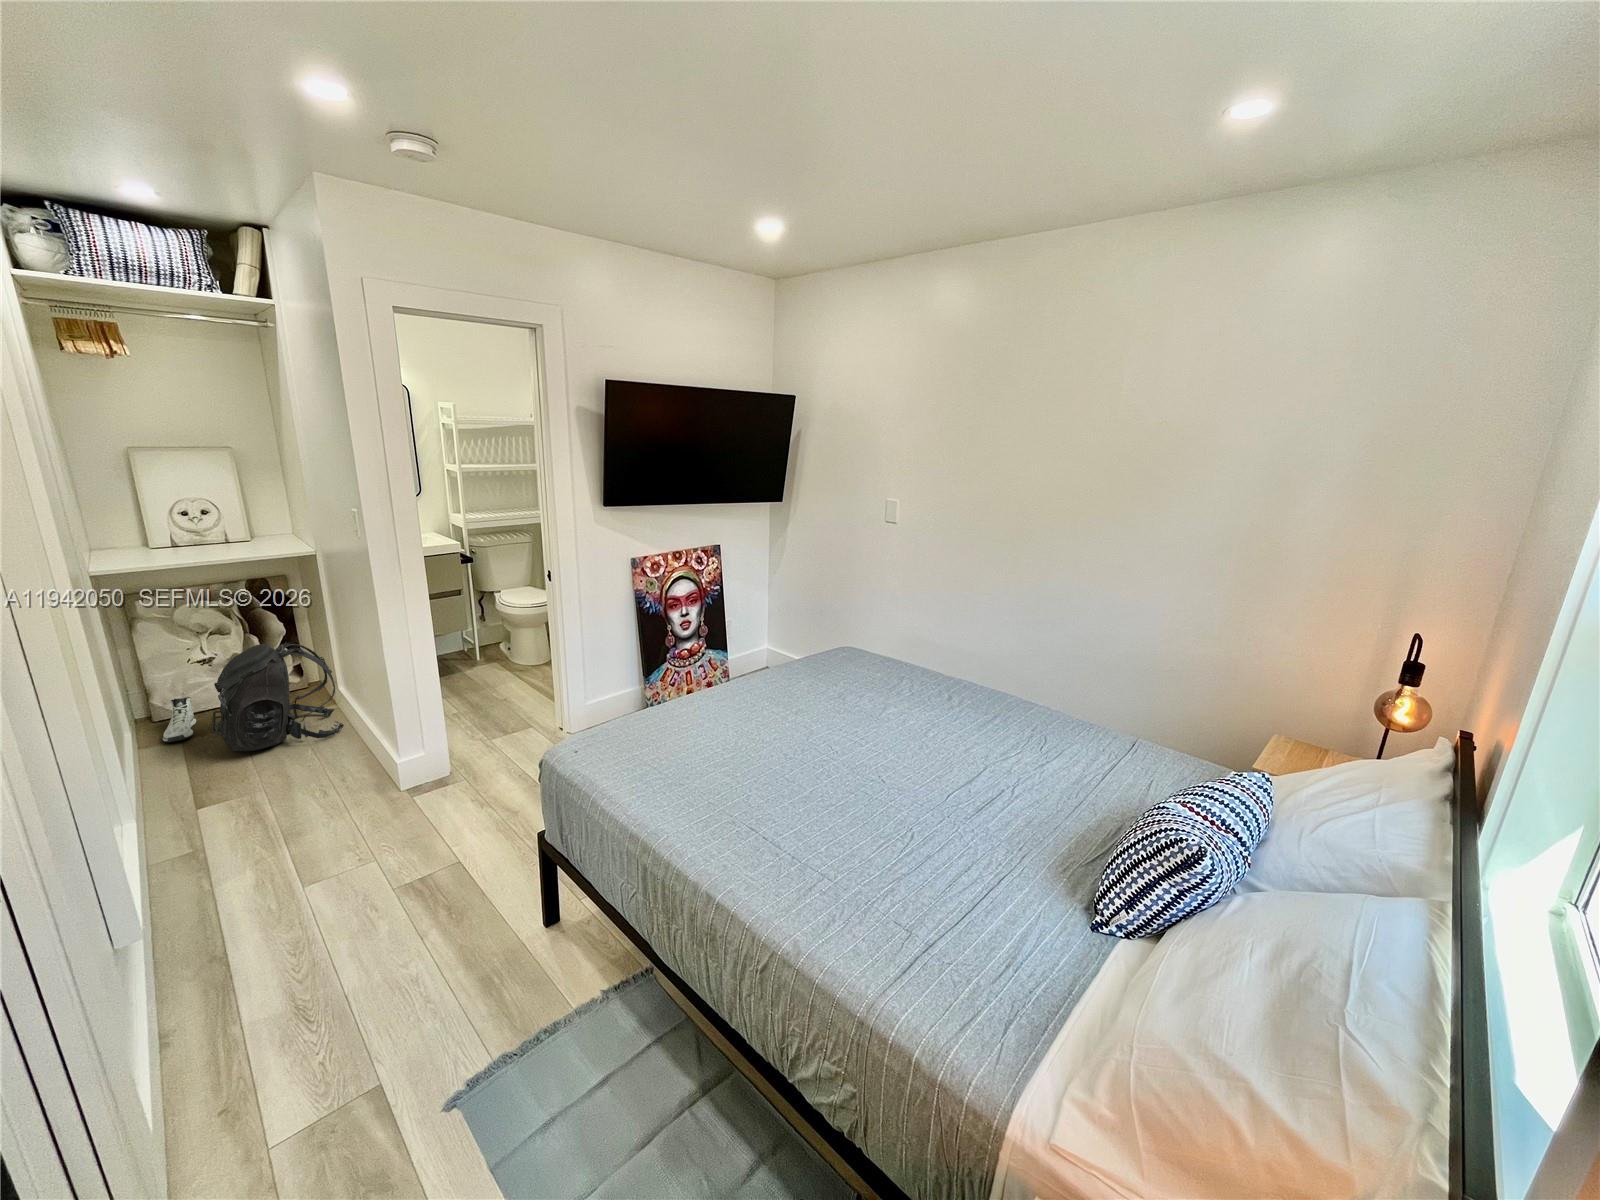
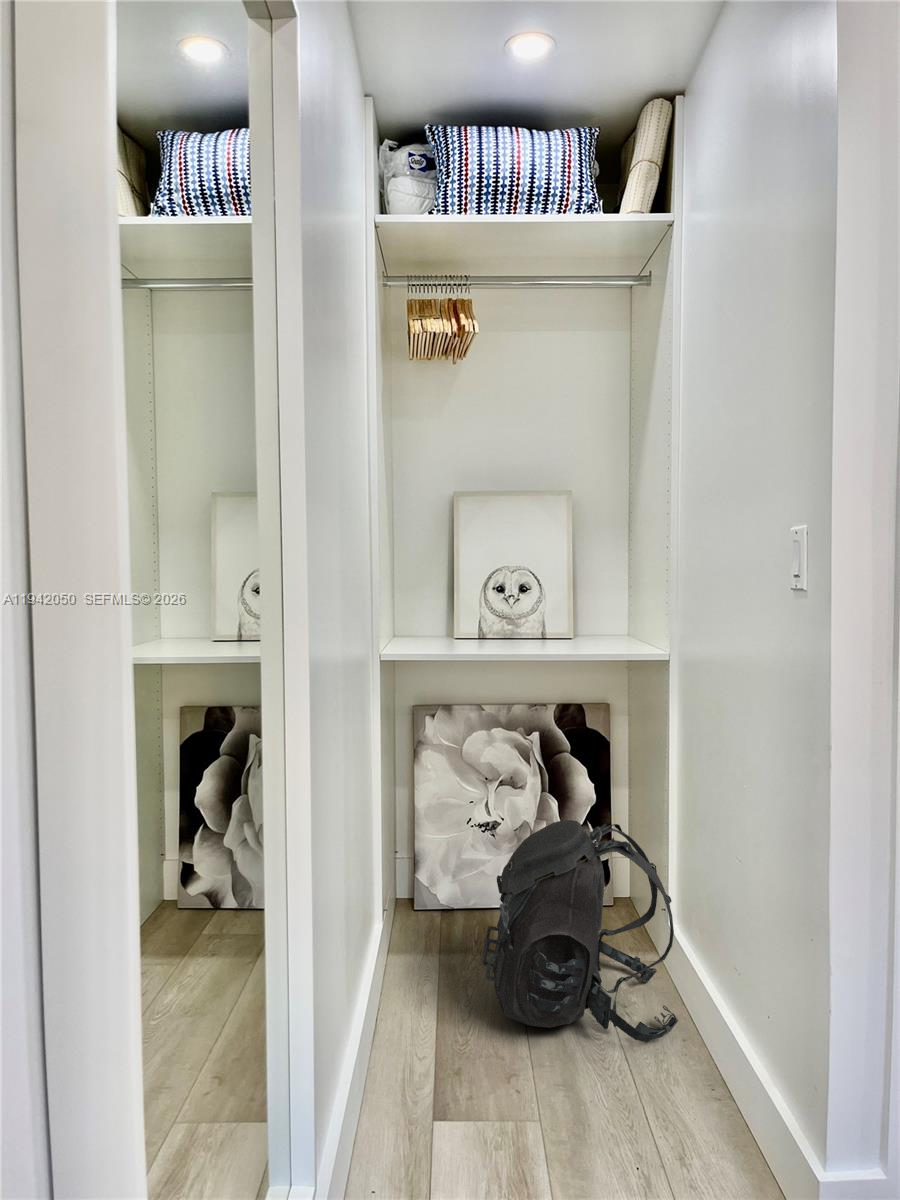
sneaker: present [163,697,196,742] -> none [422,881,465,958]

